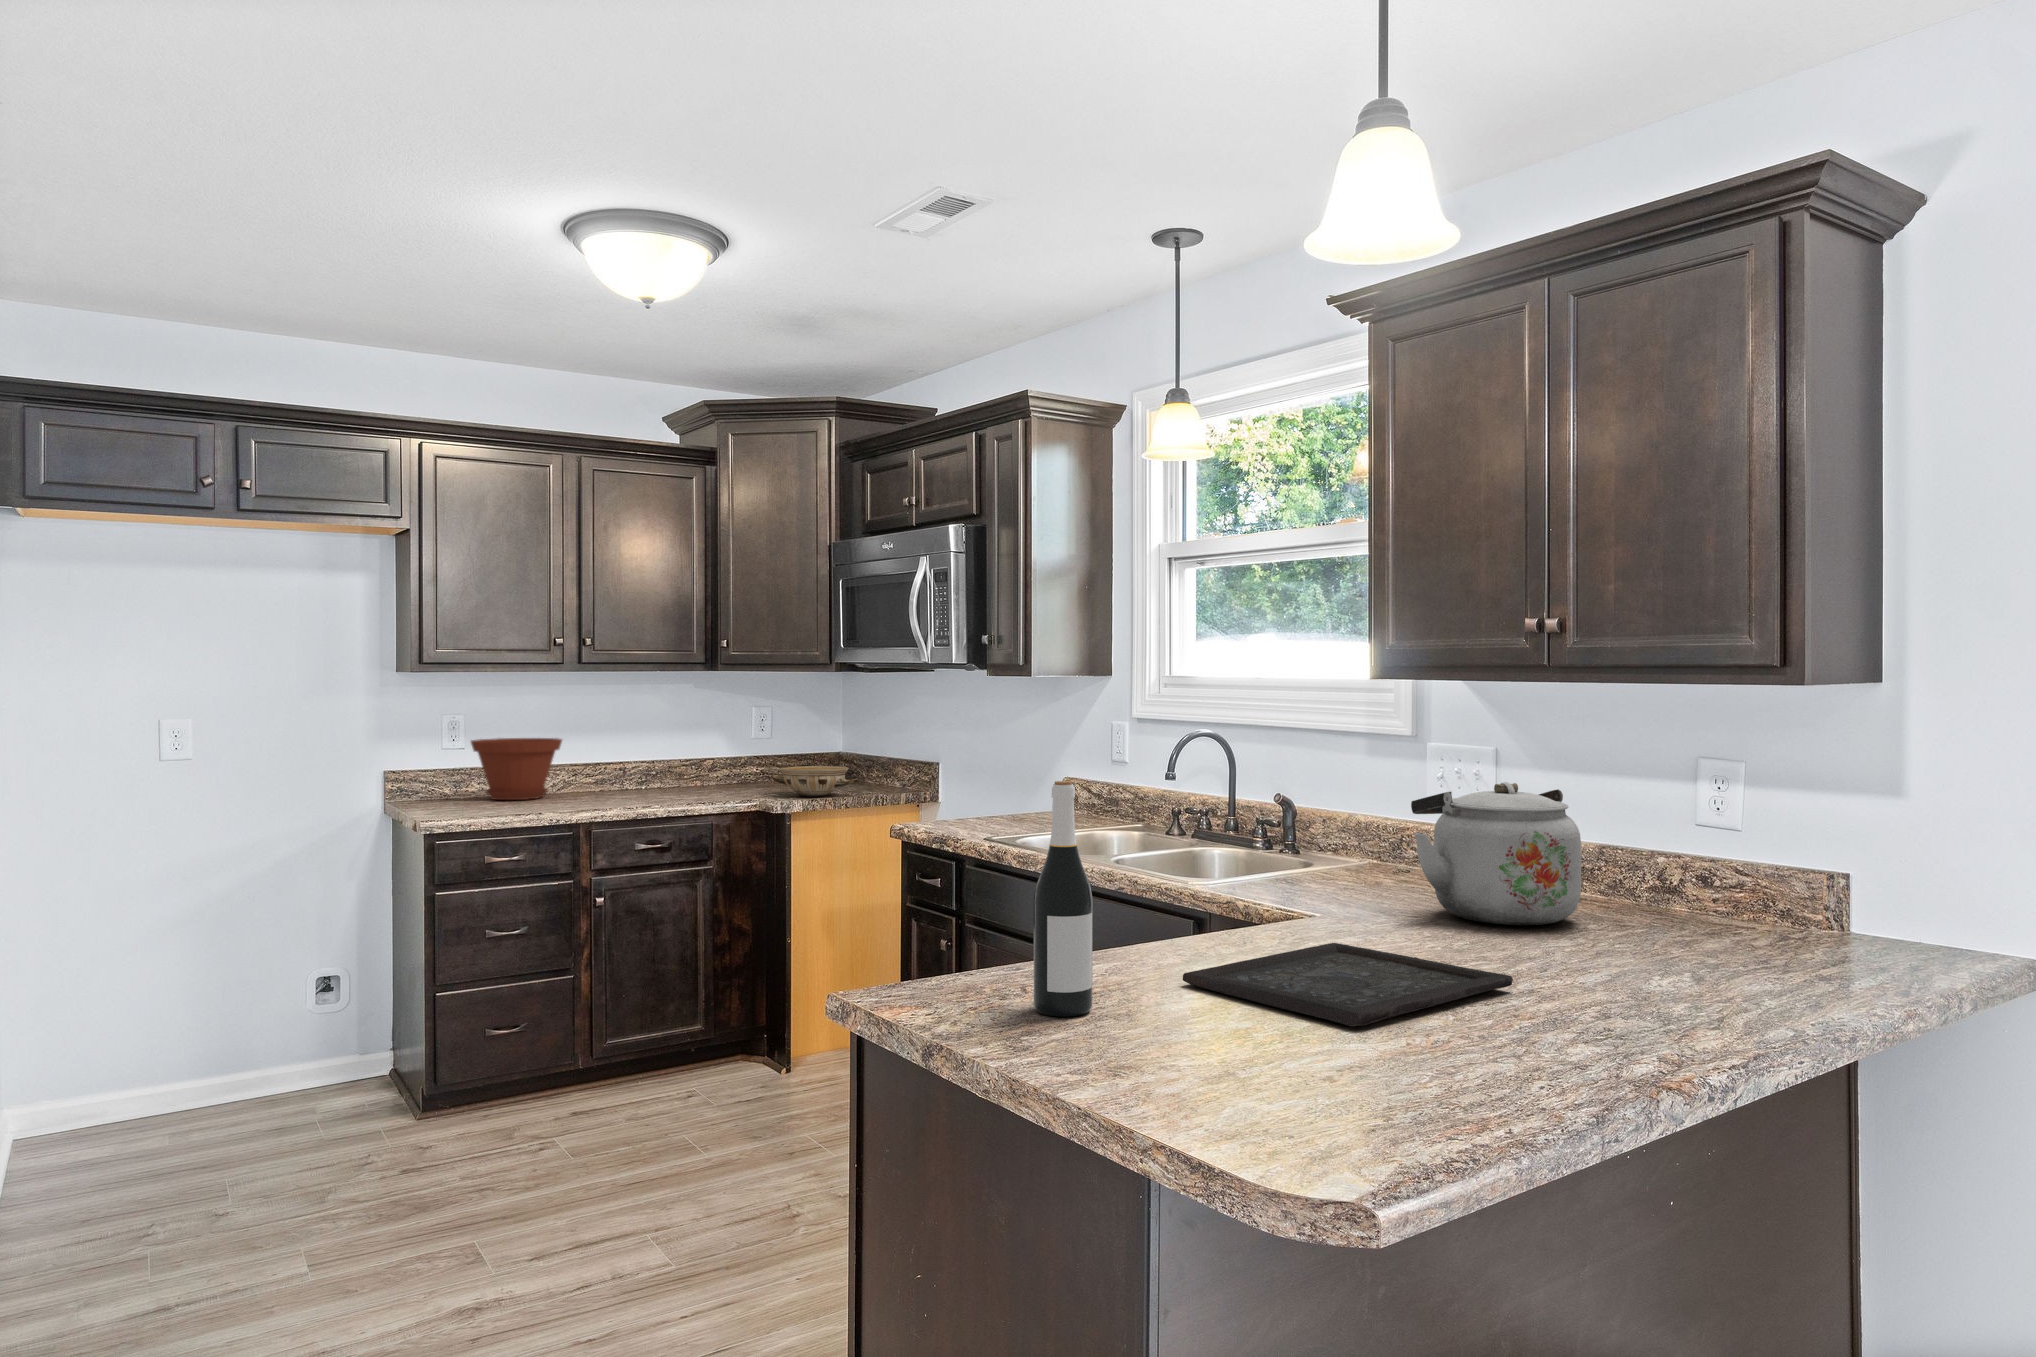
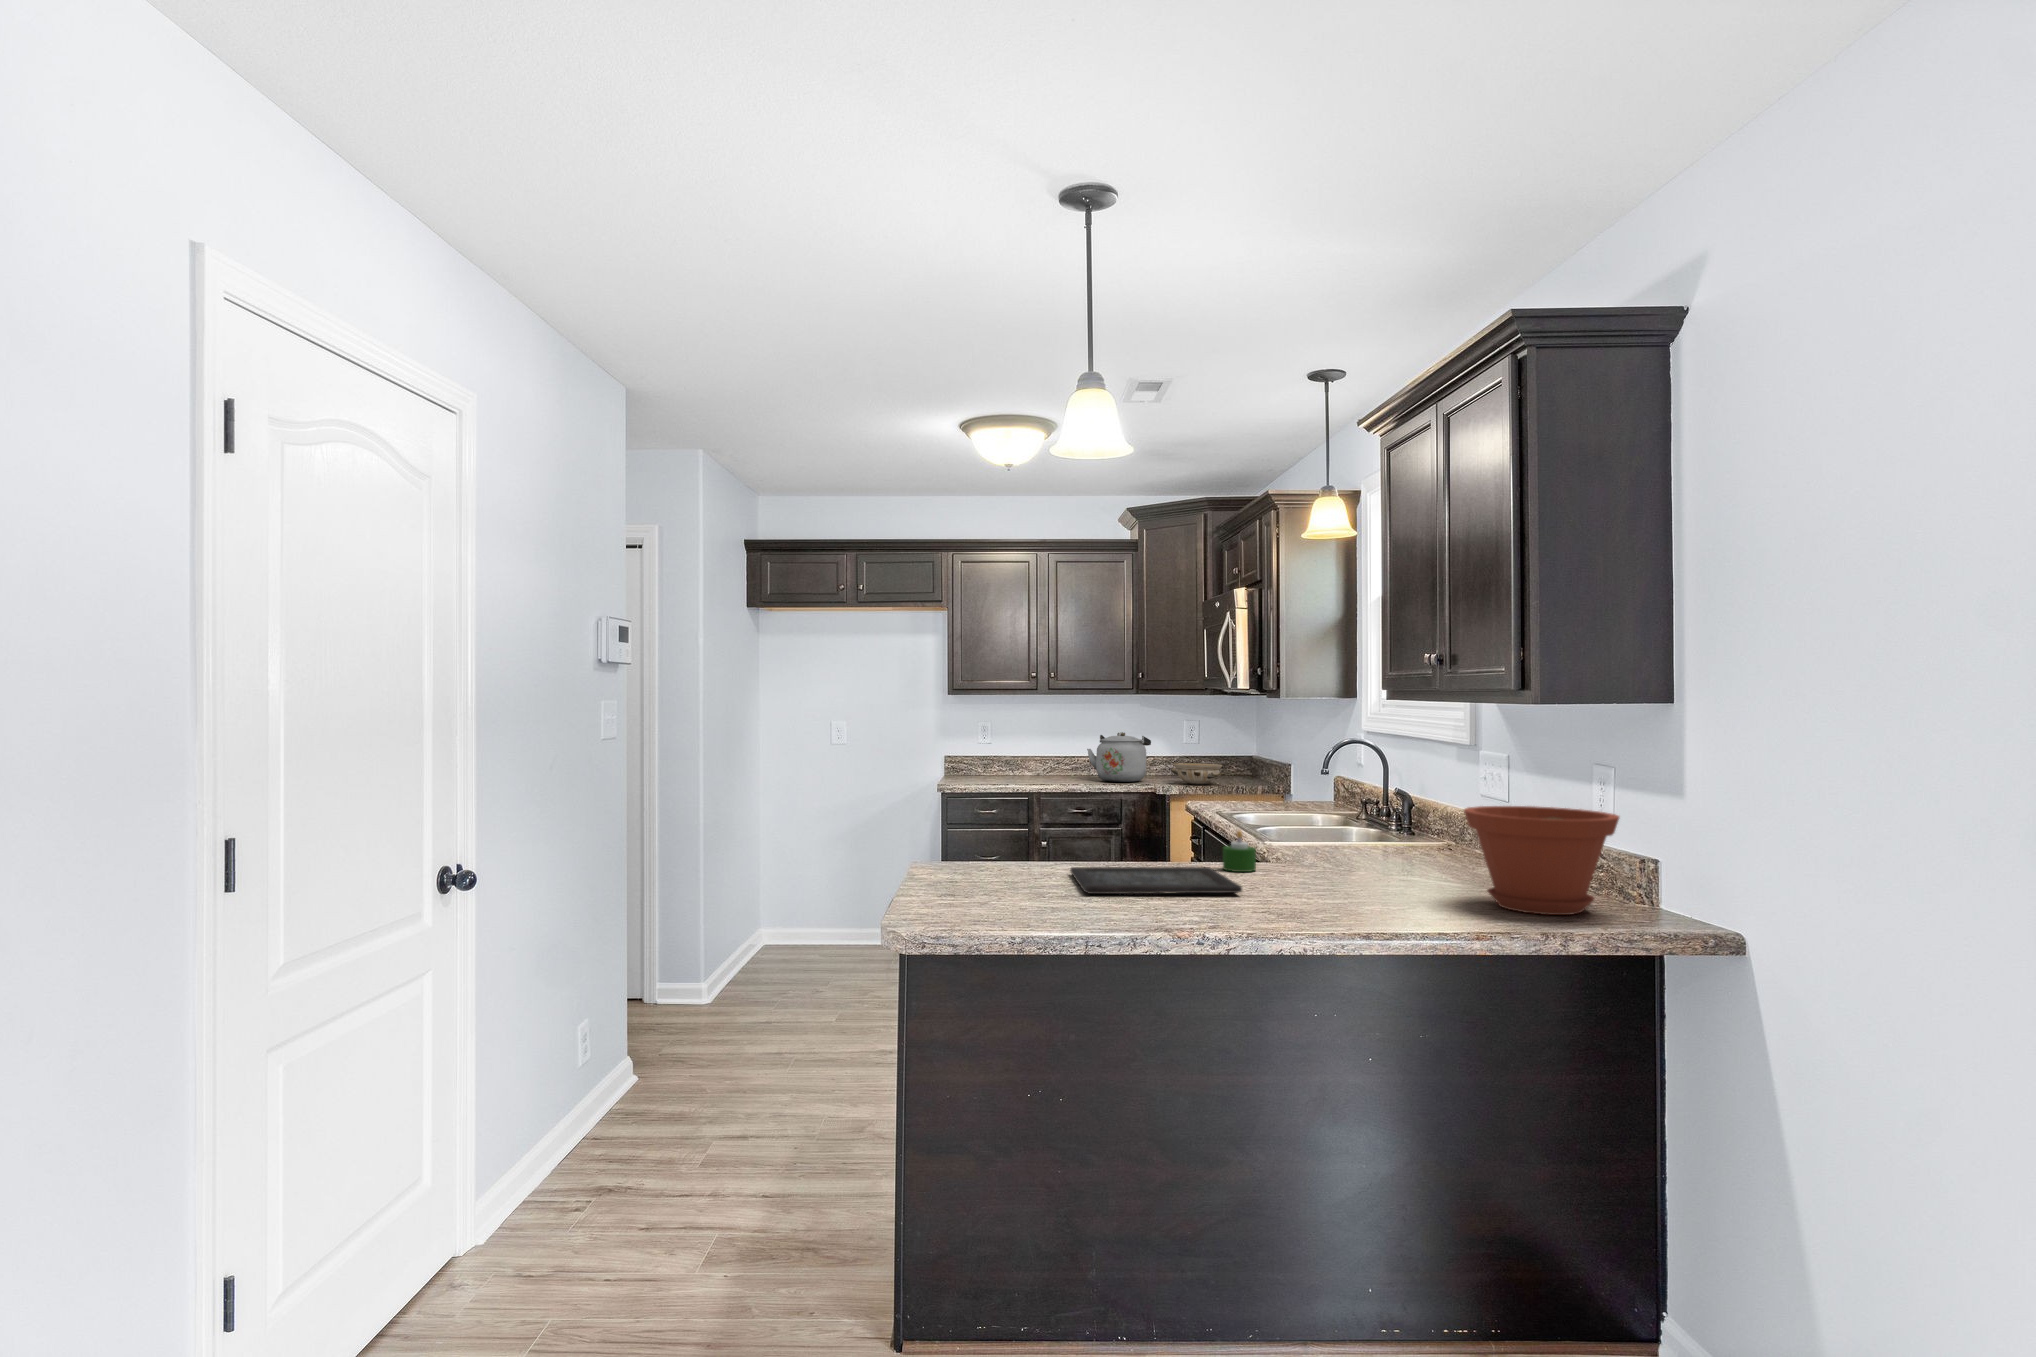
plant pot: present [471,738,562,800] -> present [1464,806,1619,915]
wine bottle: present [1034,781,1092,1017] -> none [962,750,995,876]
kettle: present [1411,782,1581,925] -> present [1087,732,1151,782]
candle: none [1308,879,1358,944] -> present [1223,831,1256,872]

